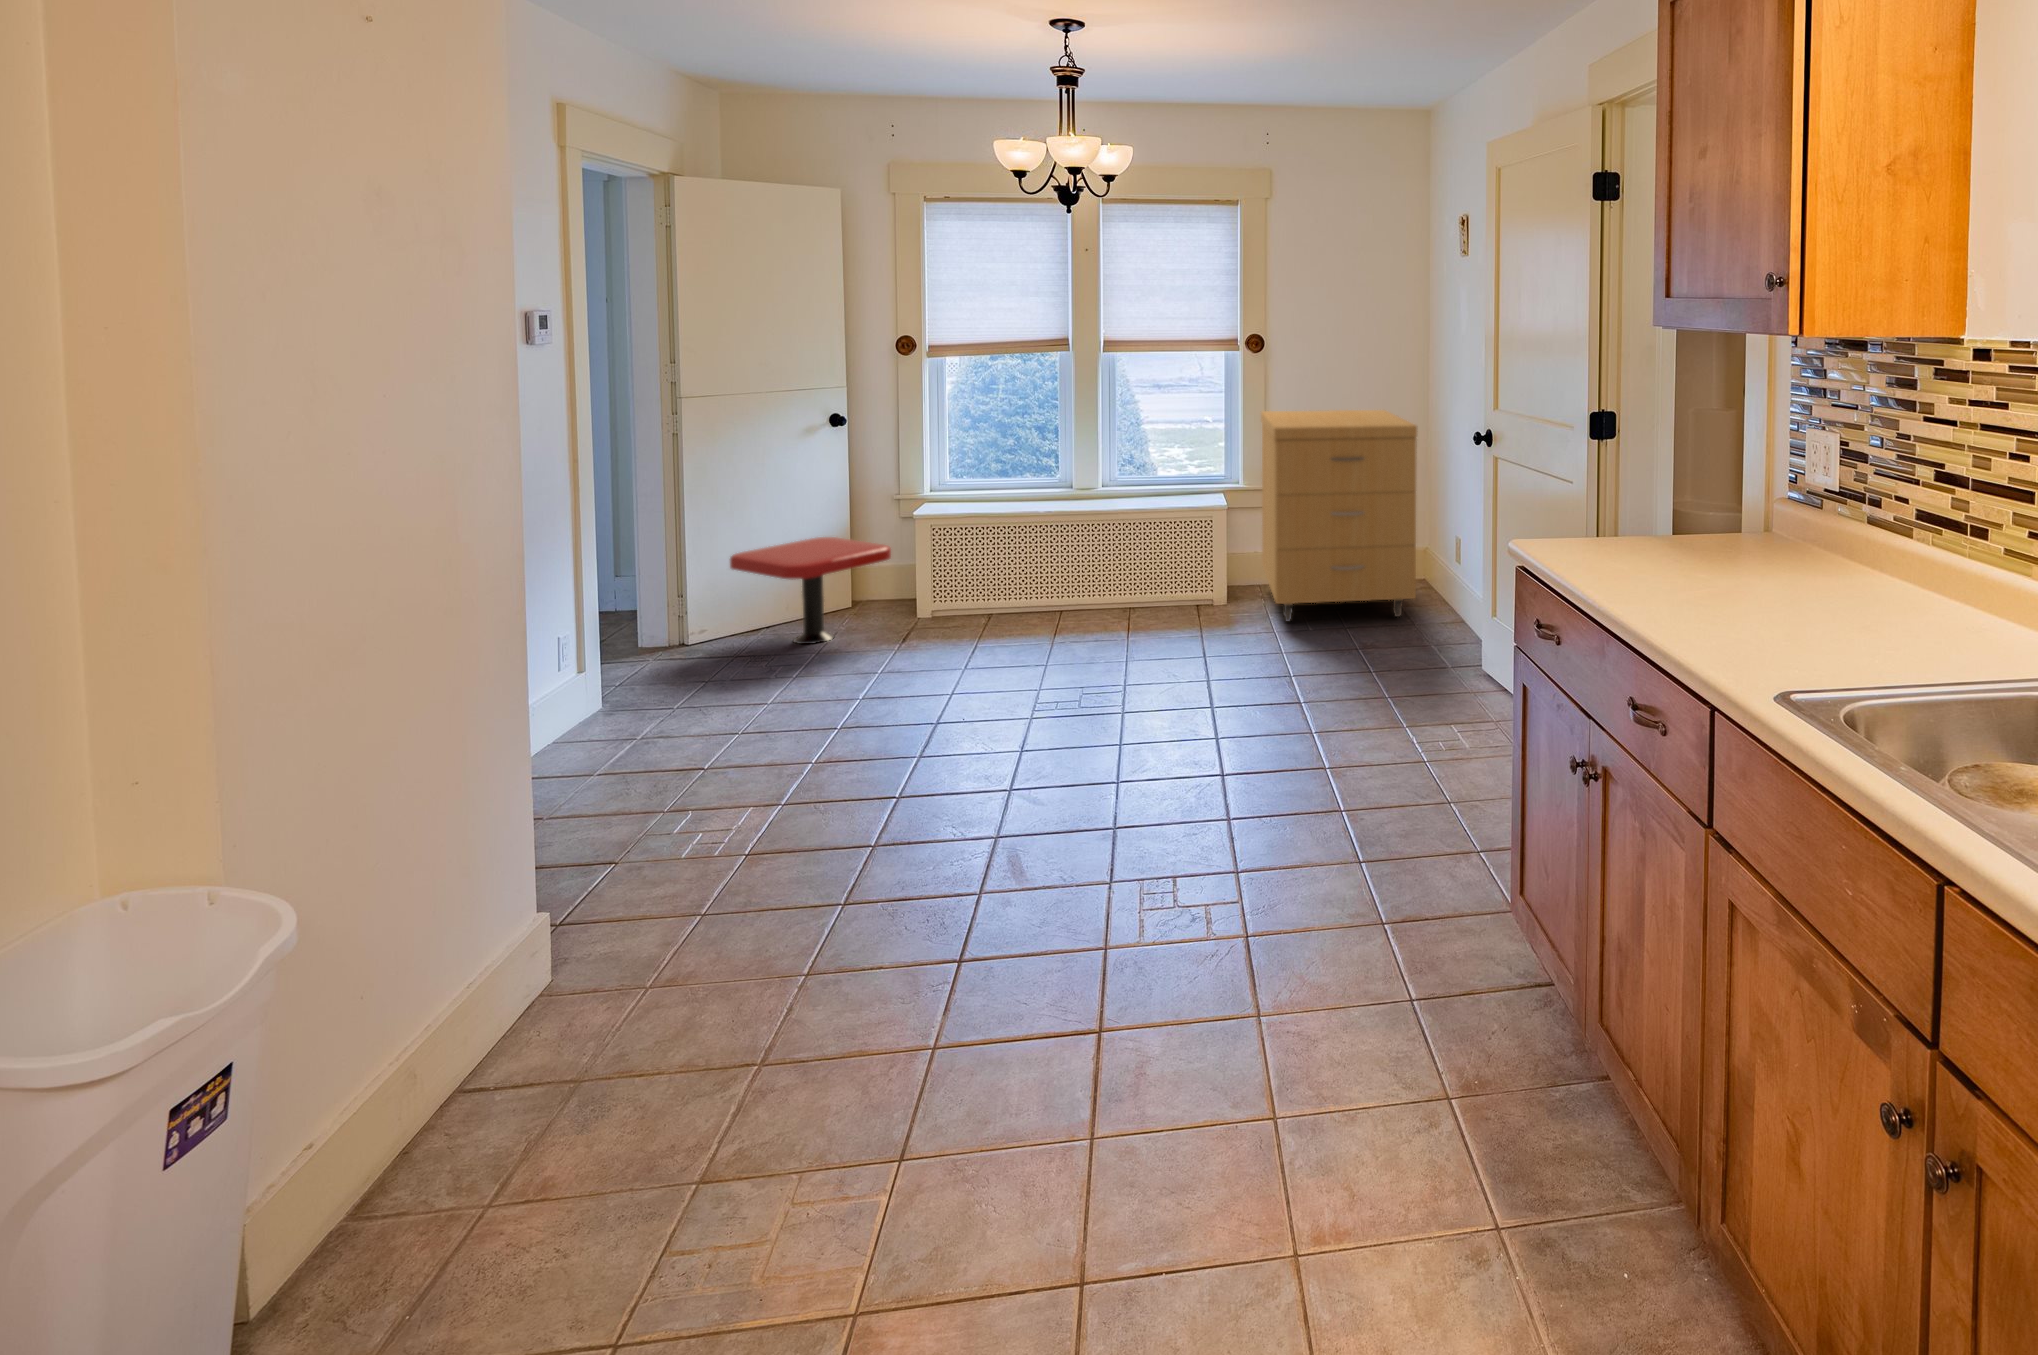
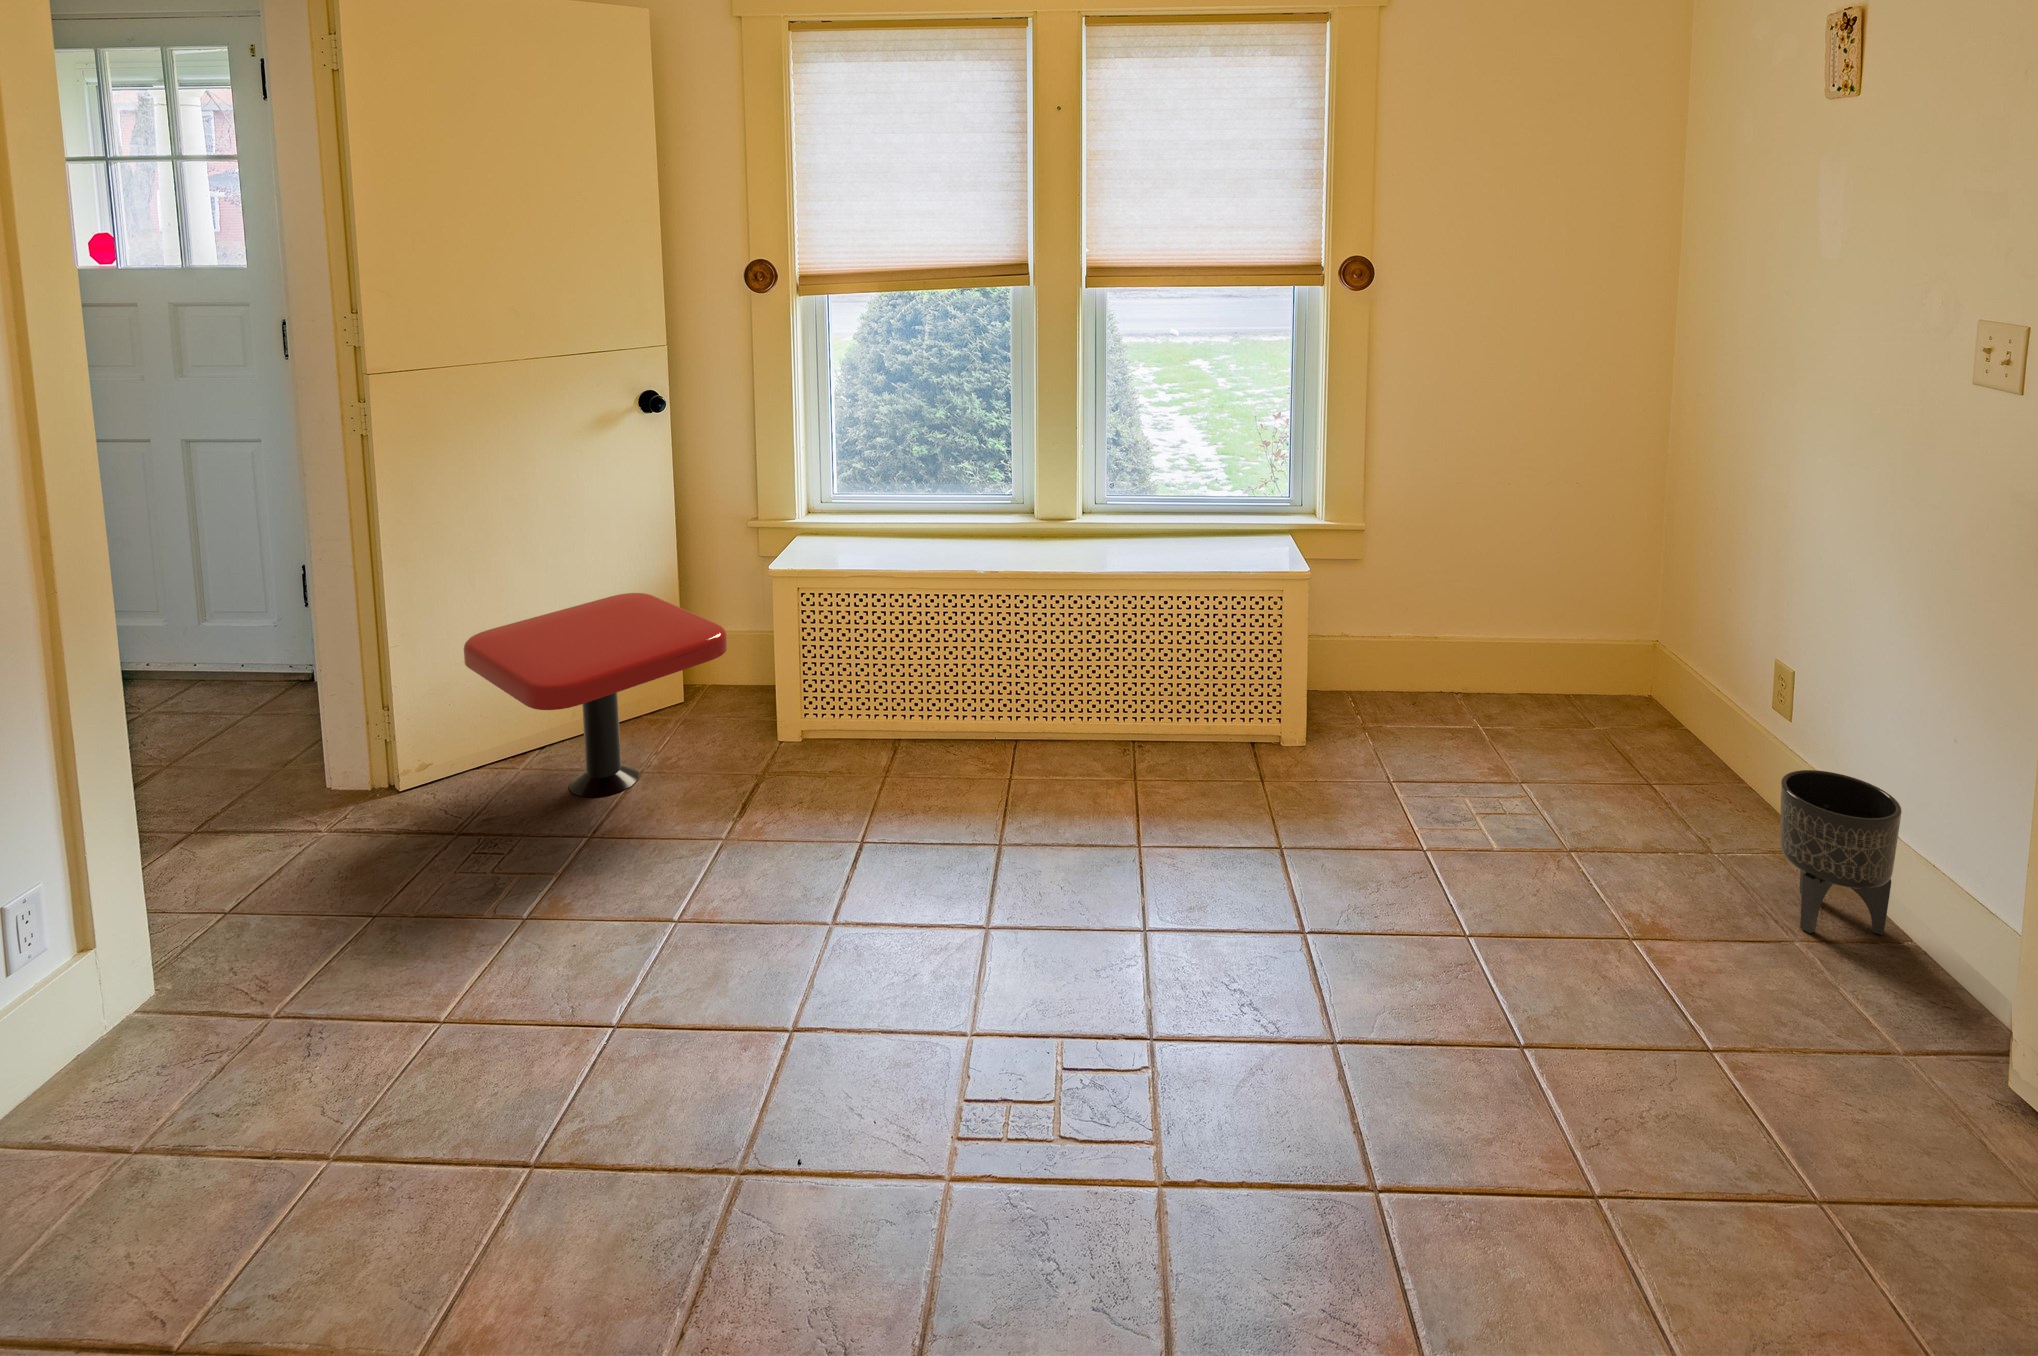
storage cabinet: present [1261,410,1417,622] -> none [1356,392,1749,828]
planter: none [1427,570,1472,639] -> present [1780,770,1902,935]

